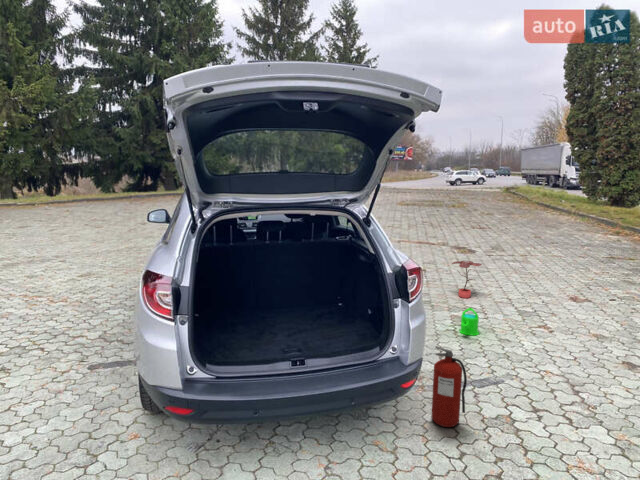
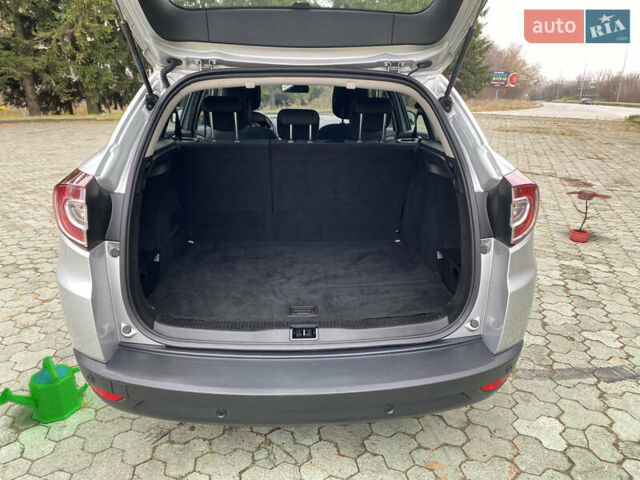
watering can: present [460,308,479,335] -> present [0,356,88,423]
fire extinguisher: present [432,346,467,427] -> none [527,321,601,451]

